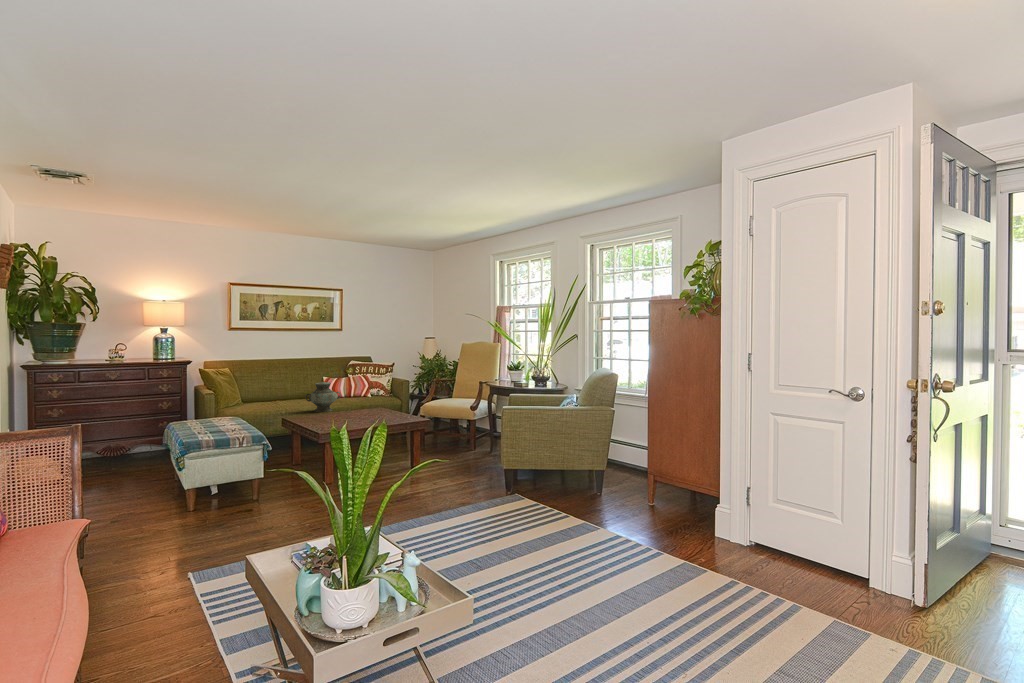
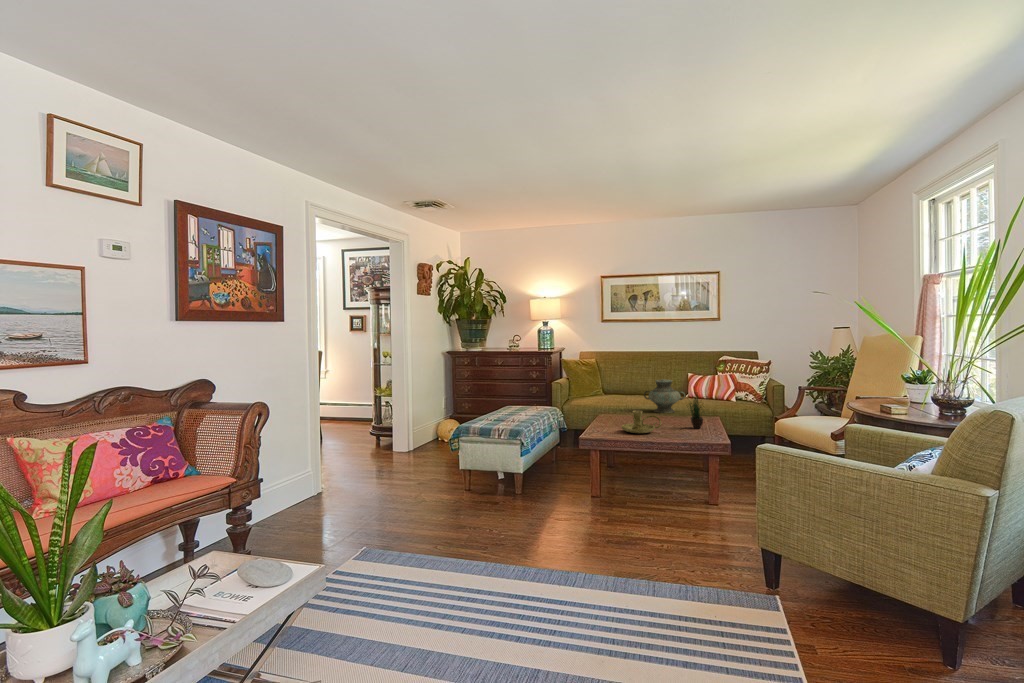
potted plant: none [373,379,392,417] -> present [690,396,703,428]
candle holder: none [340,406,370,425] -> present [621,410,661,433]

